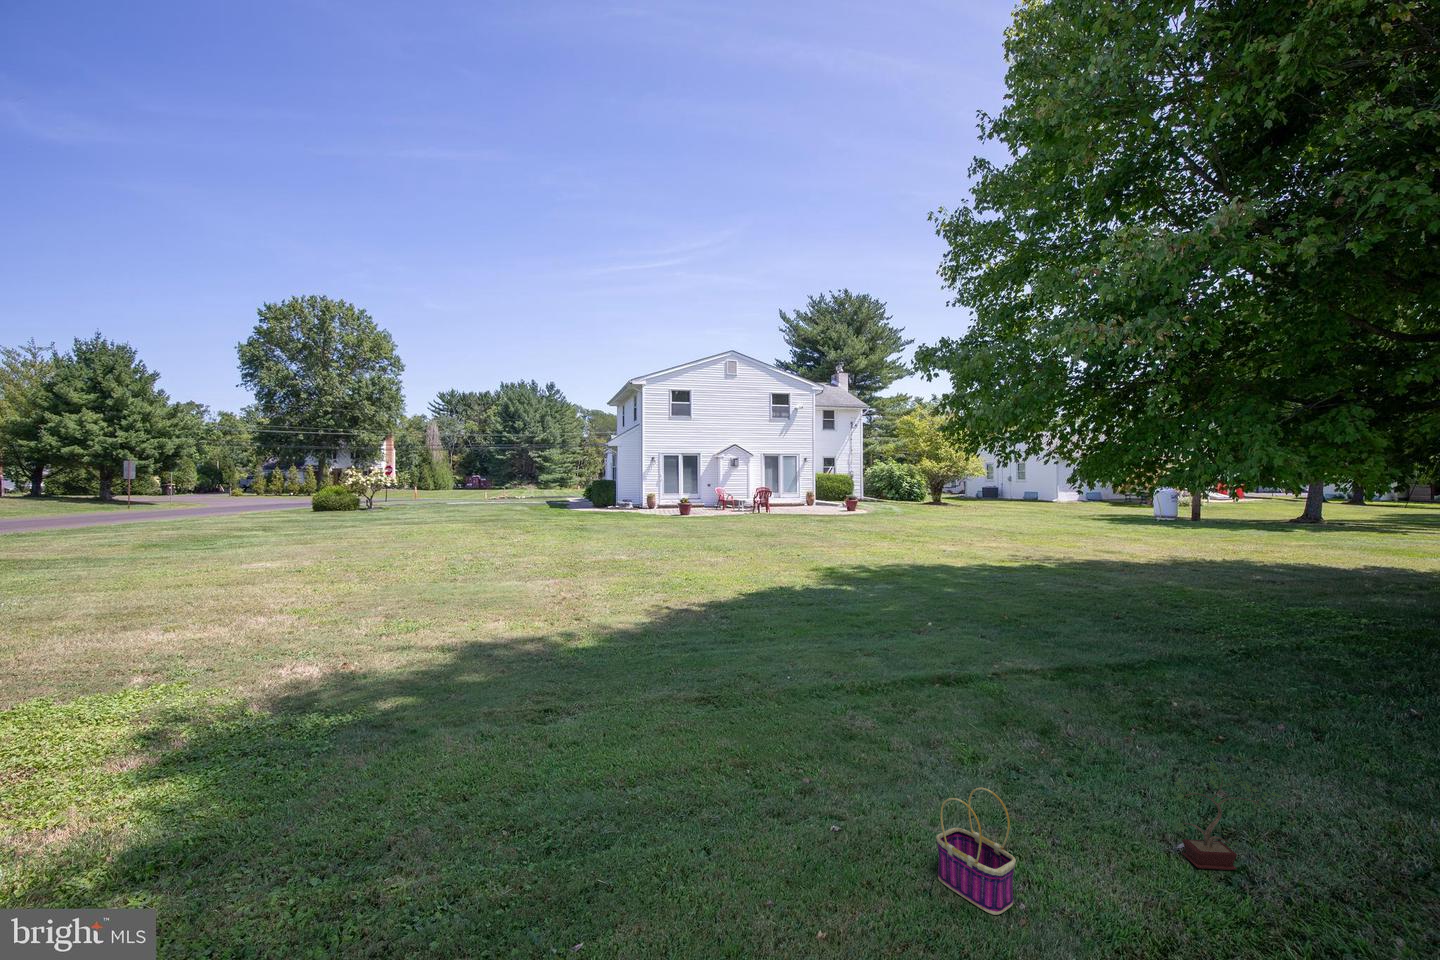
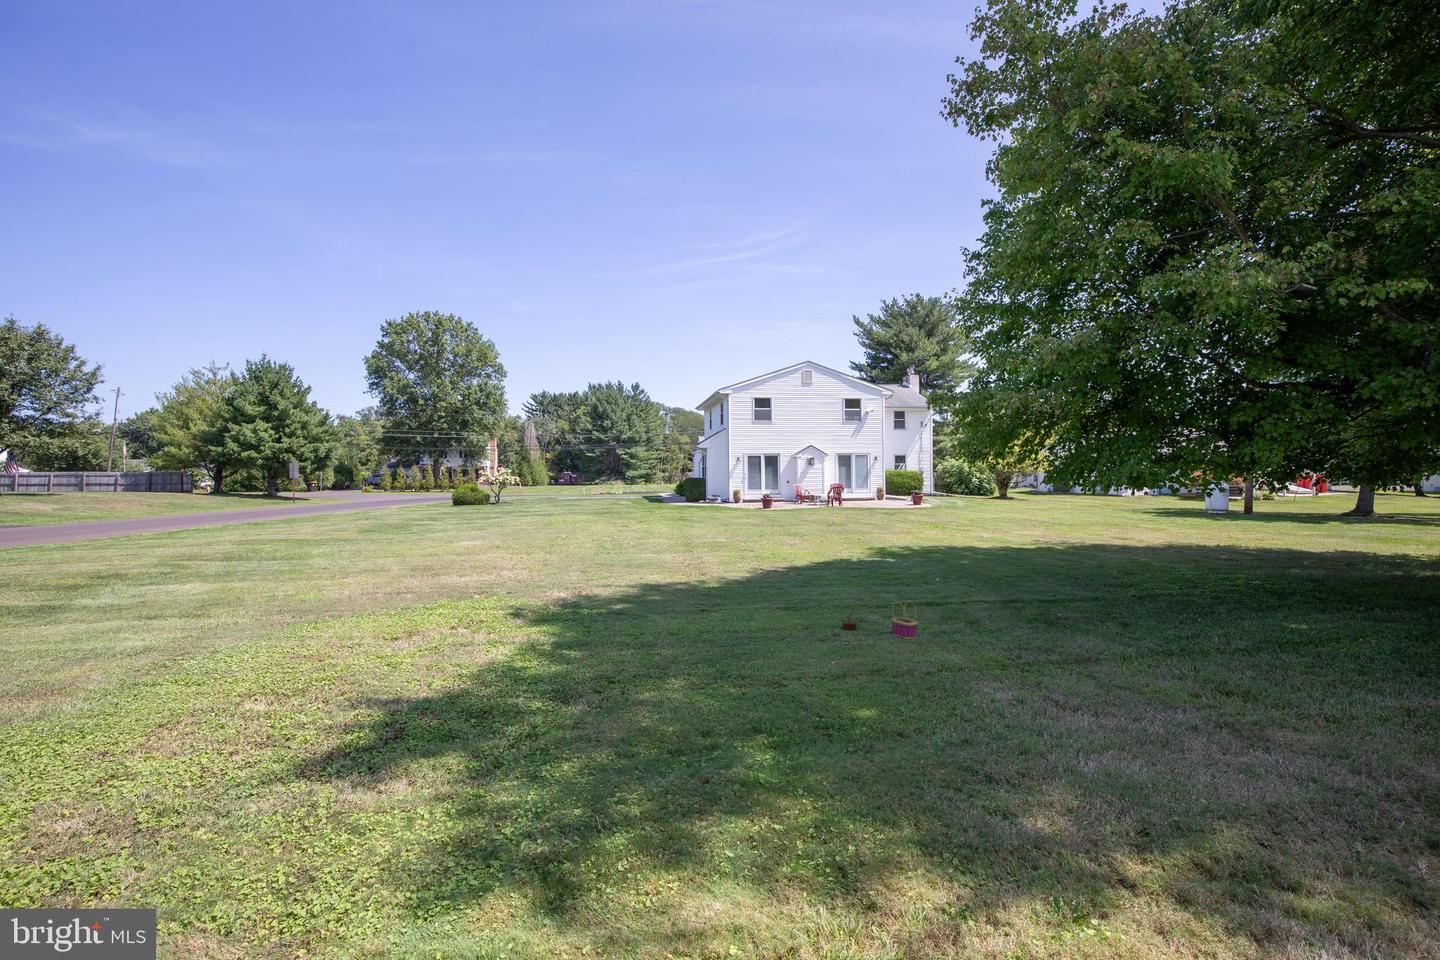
potted plant: present [1176,761,1282,870] -> present [839,593,866,630]

